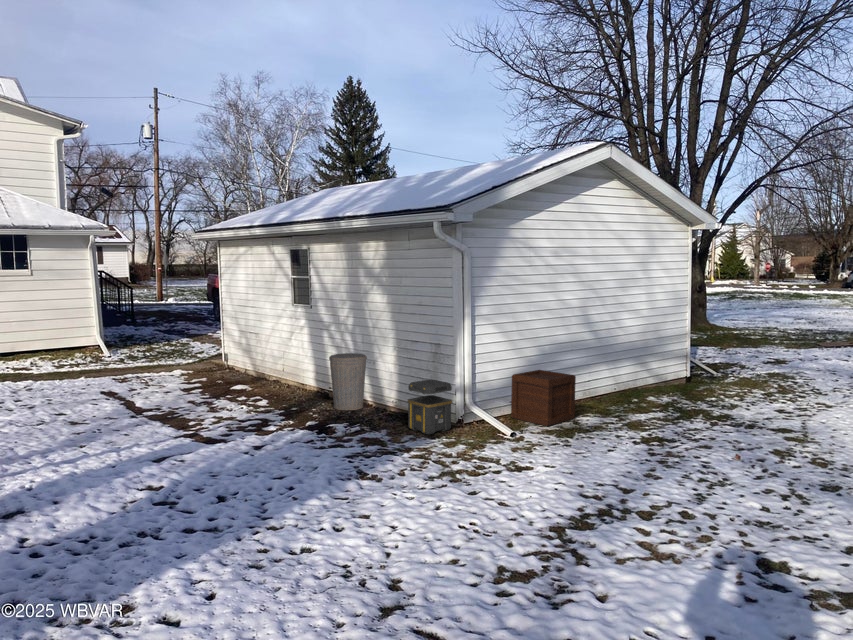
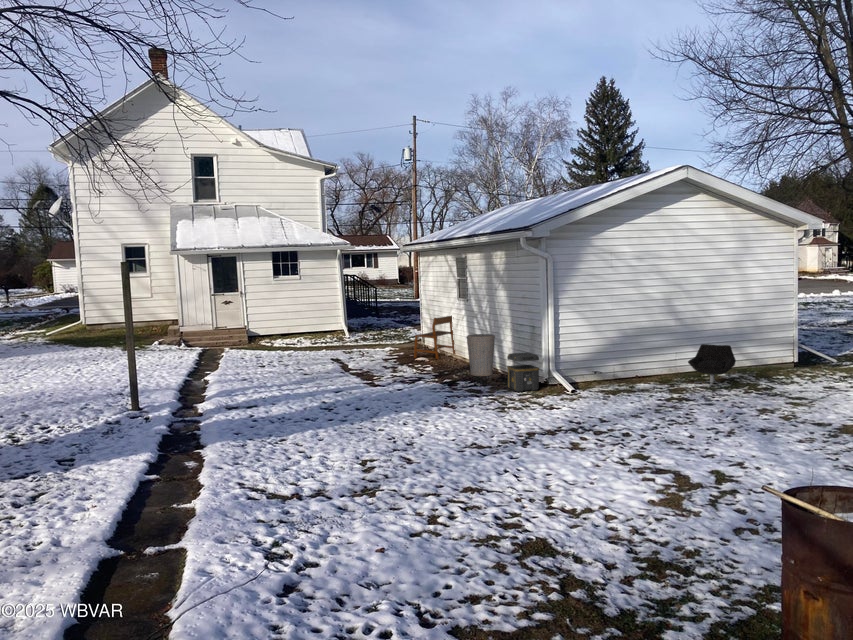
bench: none [231,326,283,385] -> present [414,315,456,359]
lounge chair: none [597,358,651,408] -> present [688,344,736,387]
wooden crate: present [511,370,576,426] -> none [596,350,649,393]

